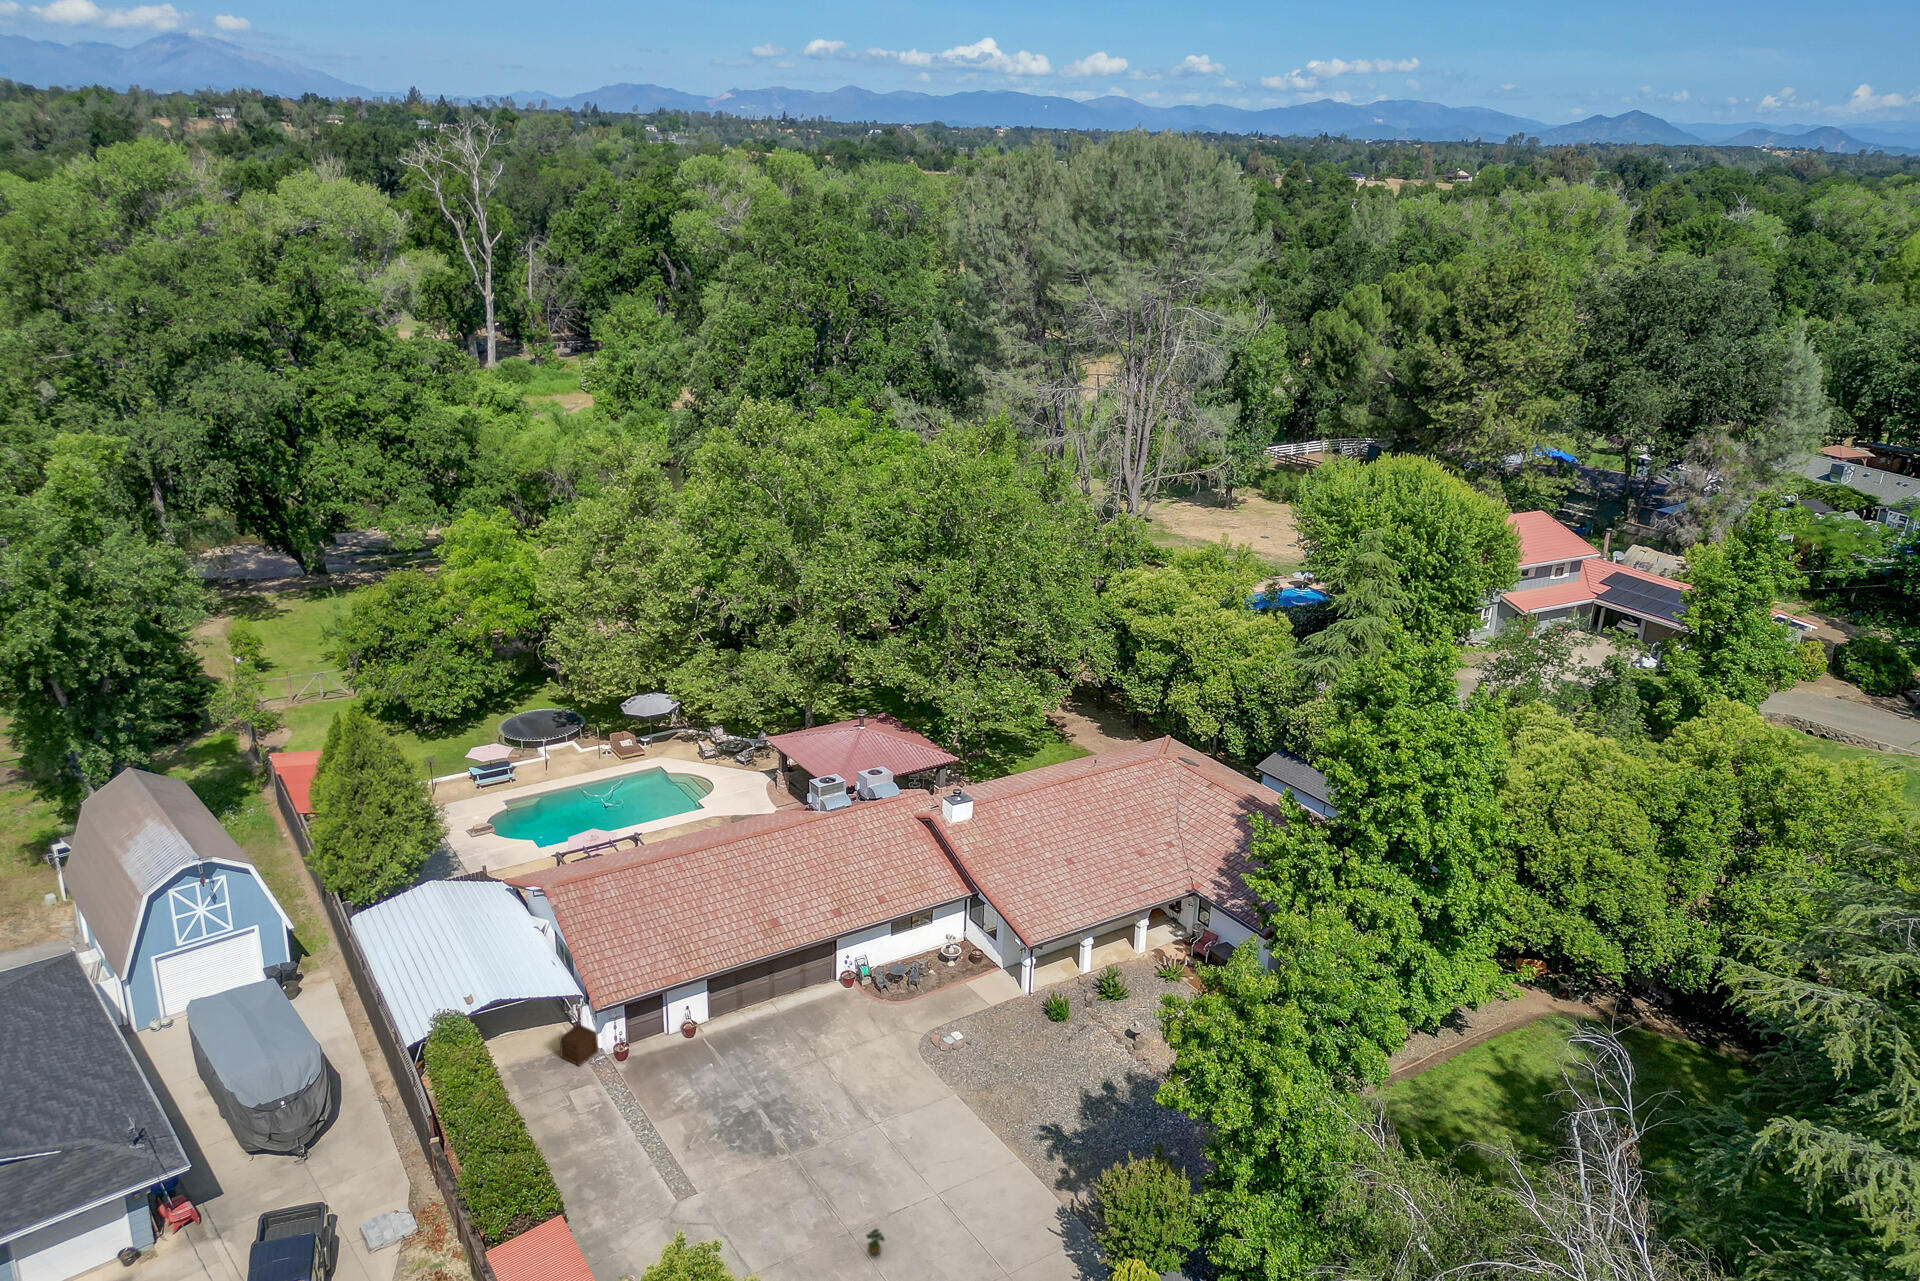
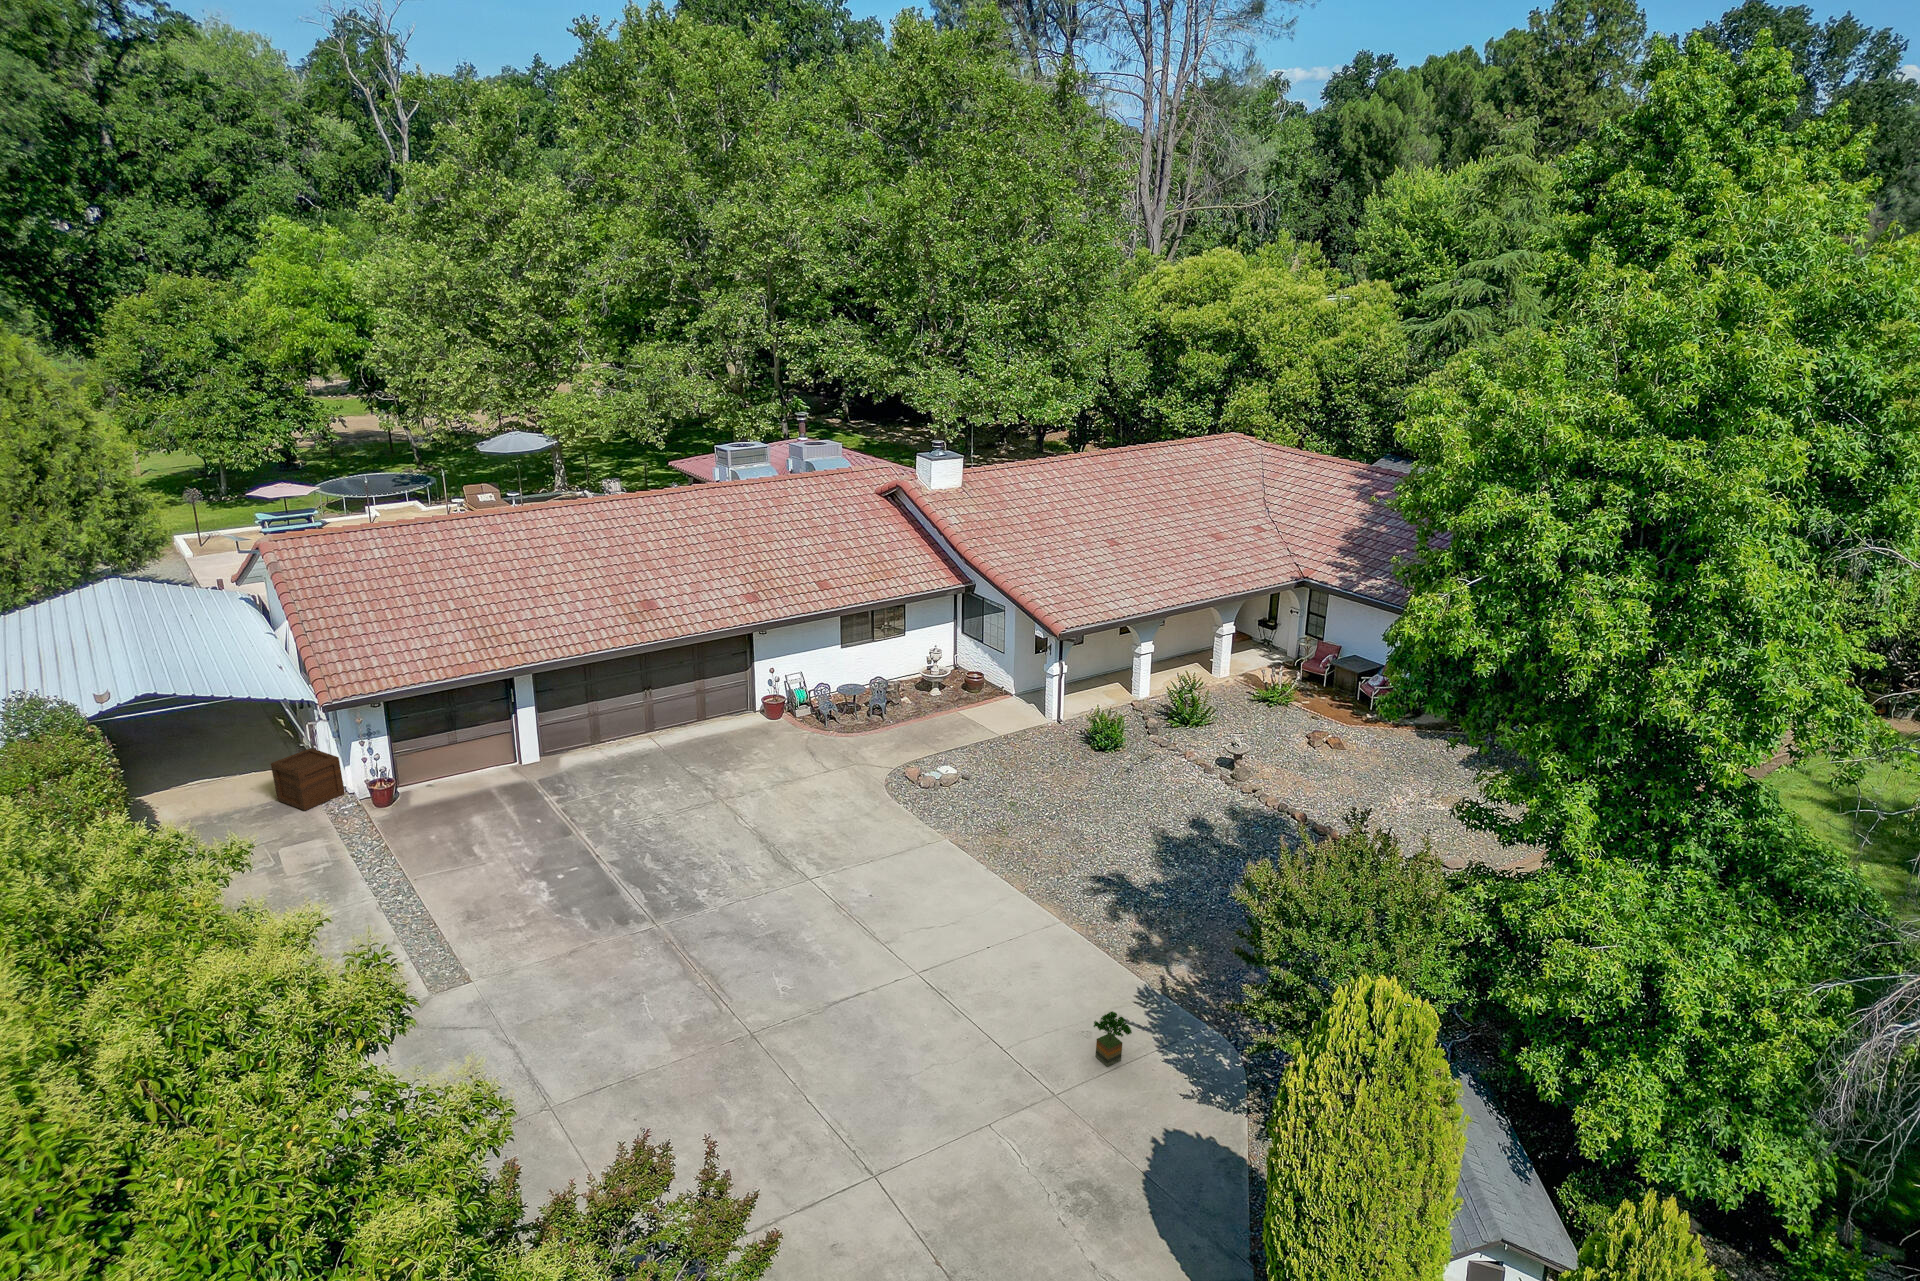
potted tree: present [867,1229,885,1258] -> present [1094,1011,1132,1067]

